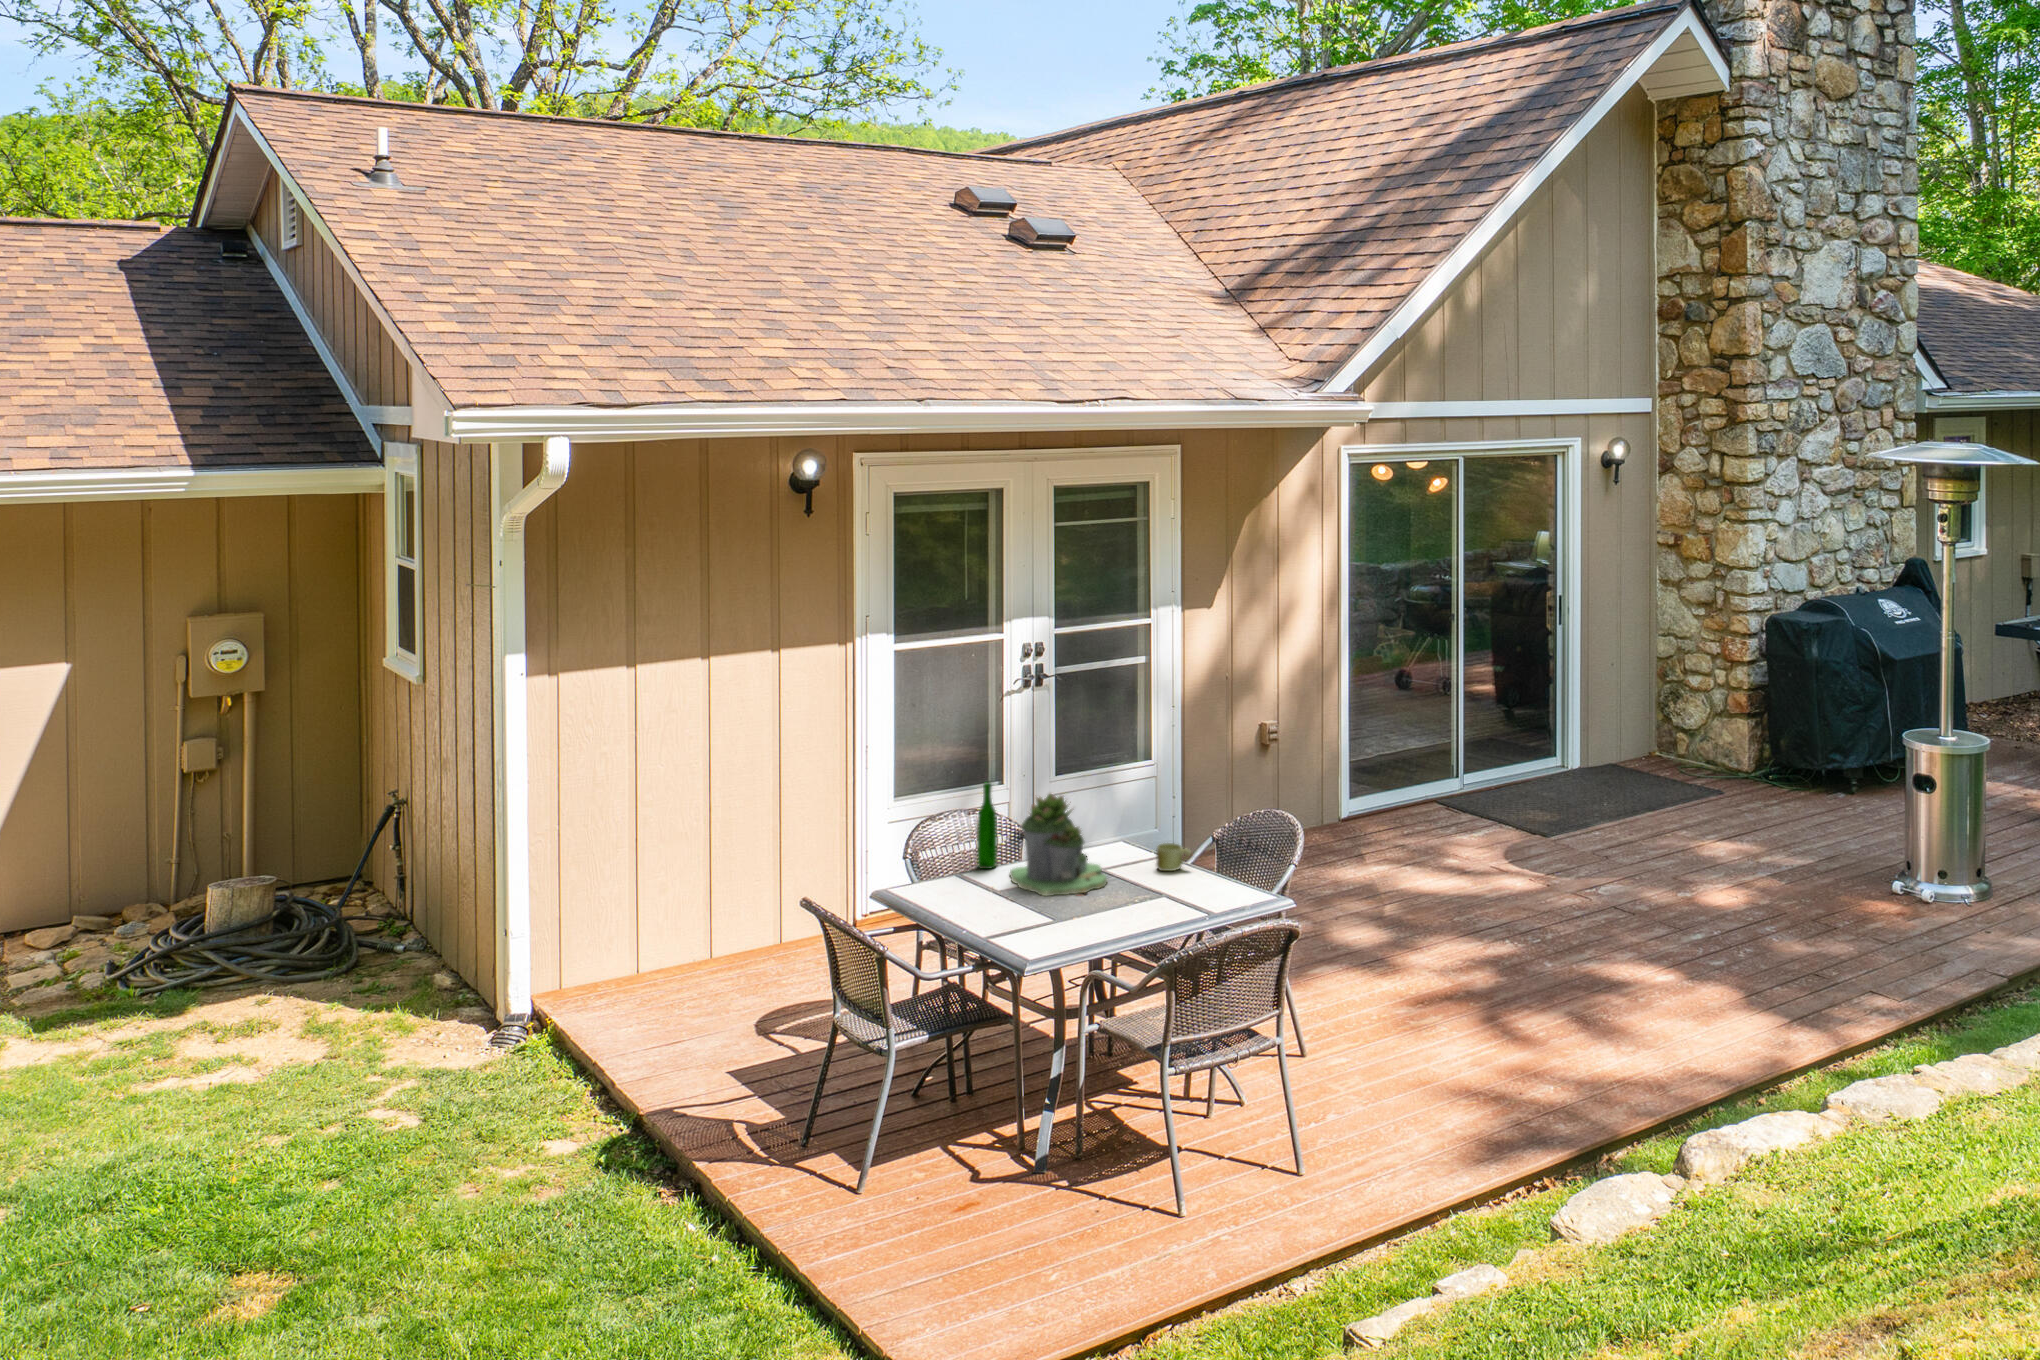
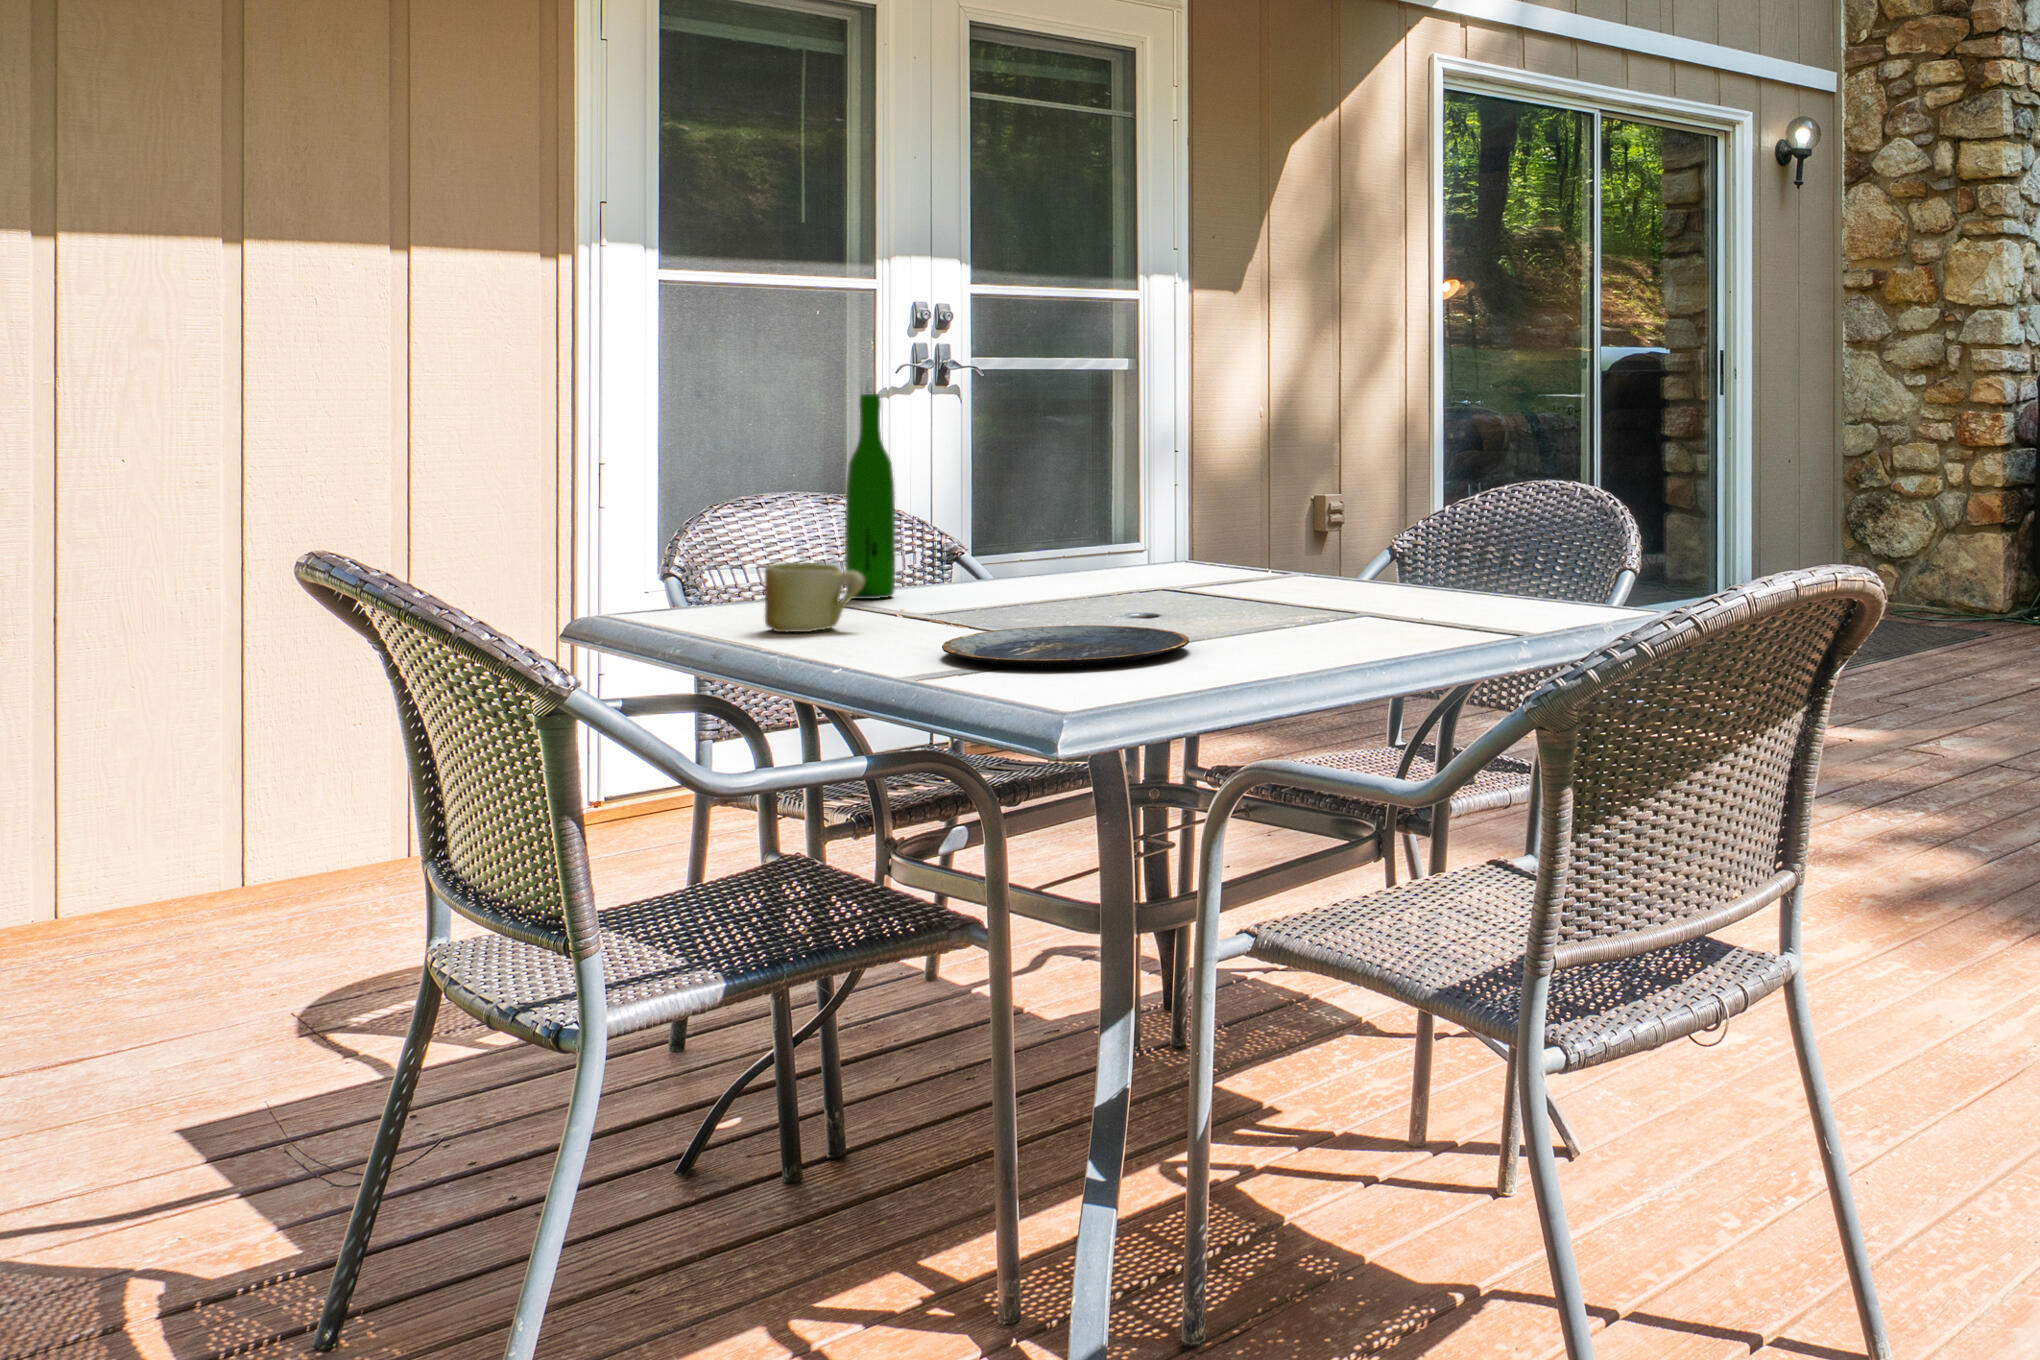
succulent planter: present [1009,794,1108,896] -> none [929,388,1180,624]
mug: present [1156,843,1190,871] -> present [765,563,865,632]
plate: none [1004,906,1093,934] -> present [942,625,1189,667]

